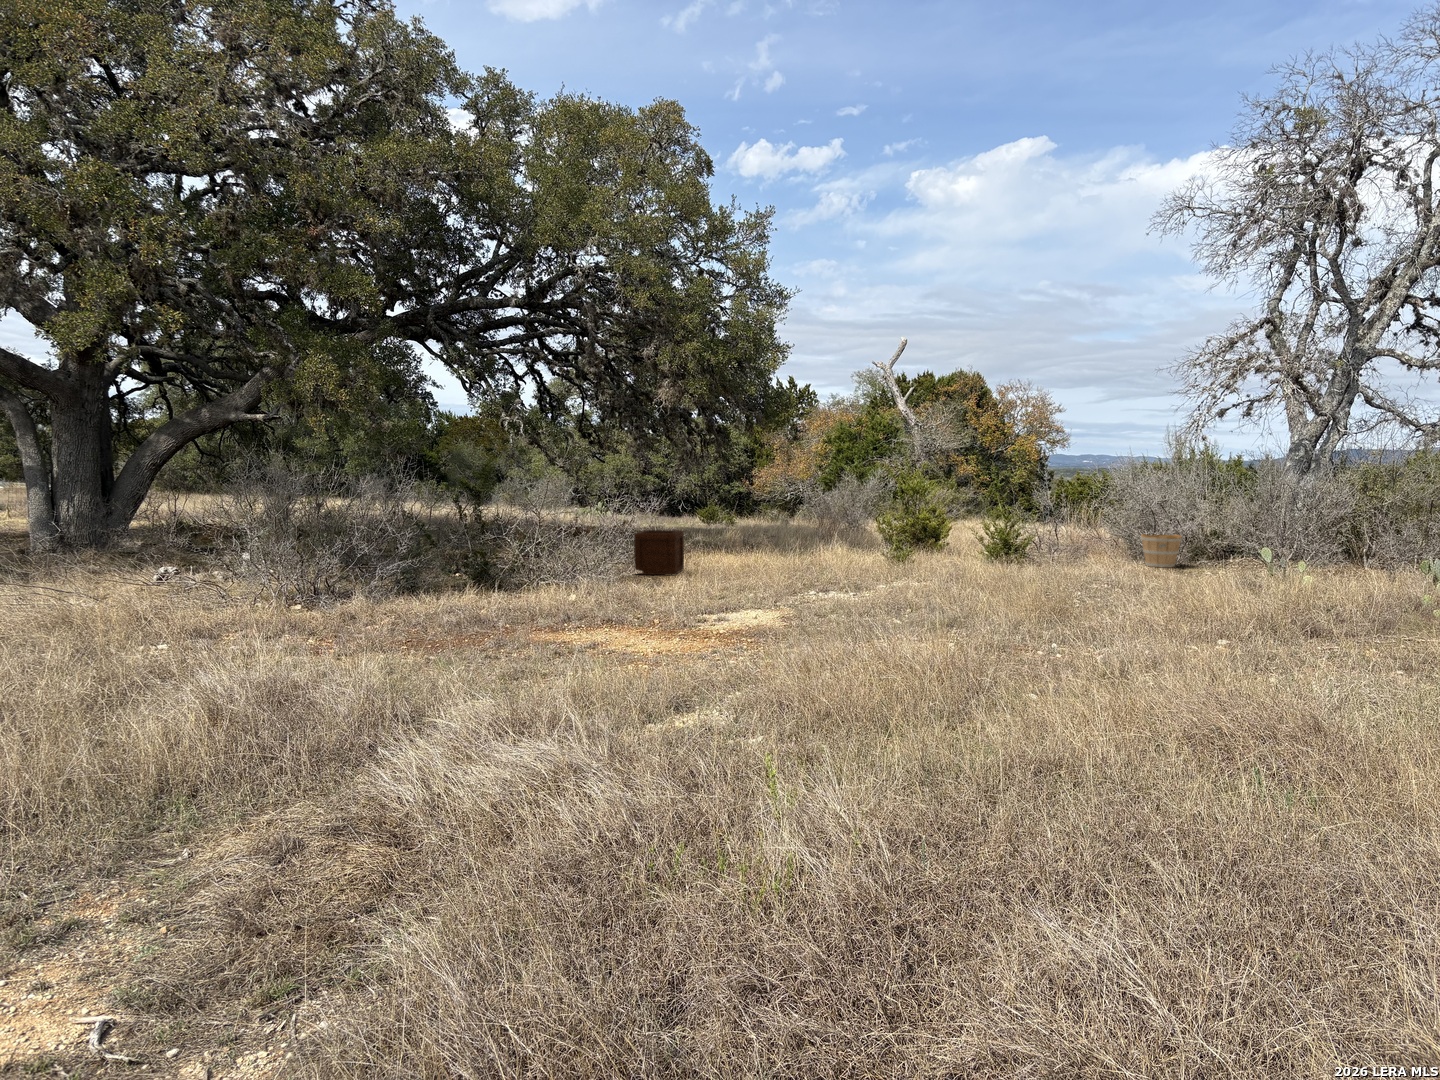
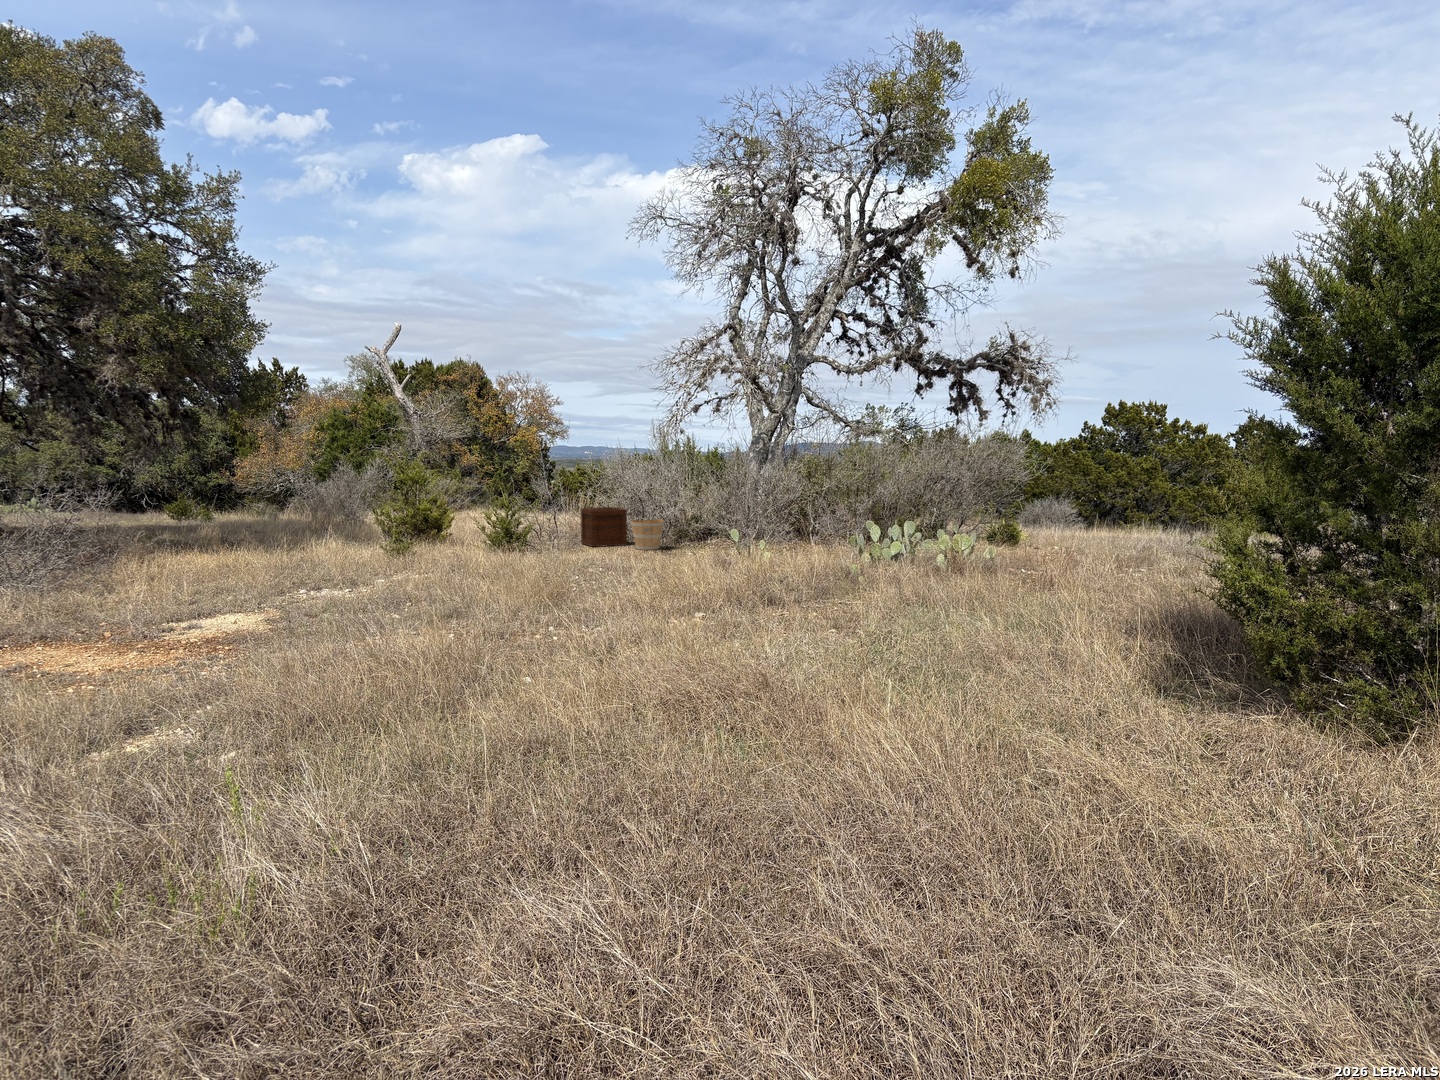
wooden crate: present [634,530,684,575] -> present [581,507,627,547]

